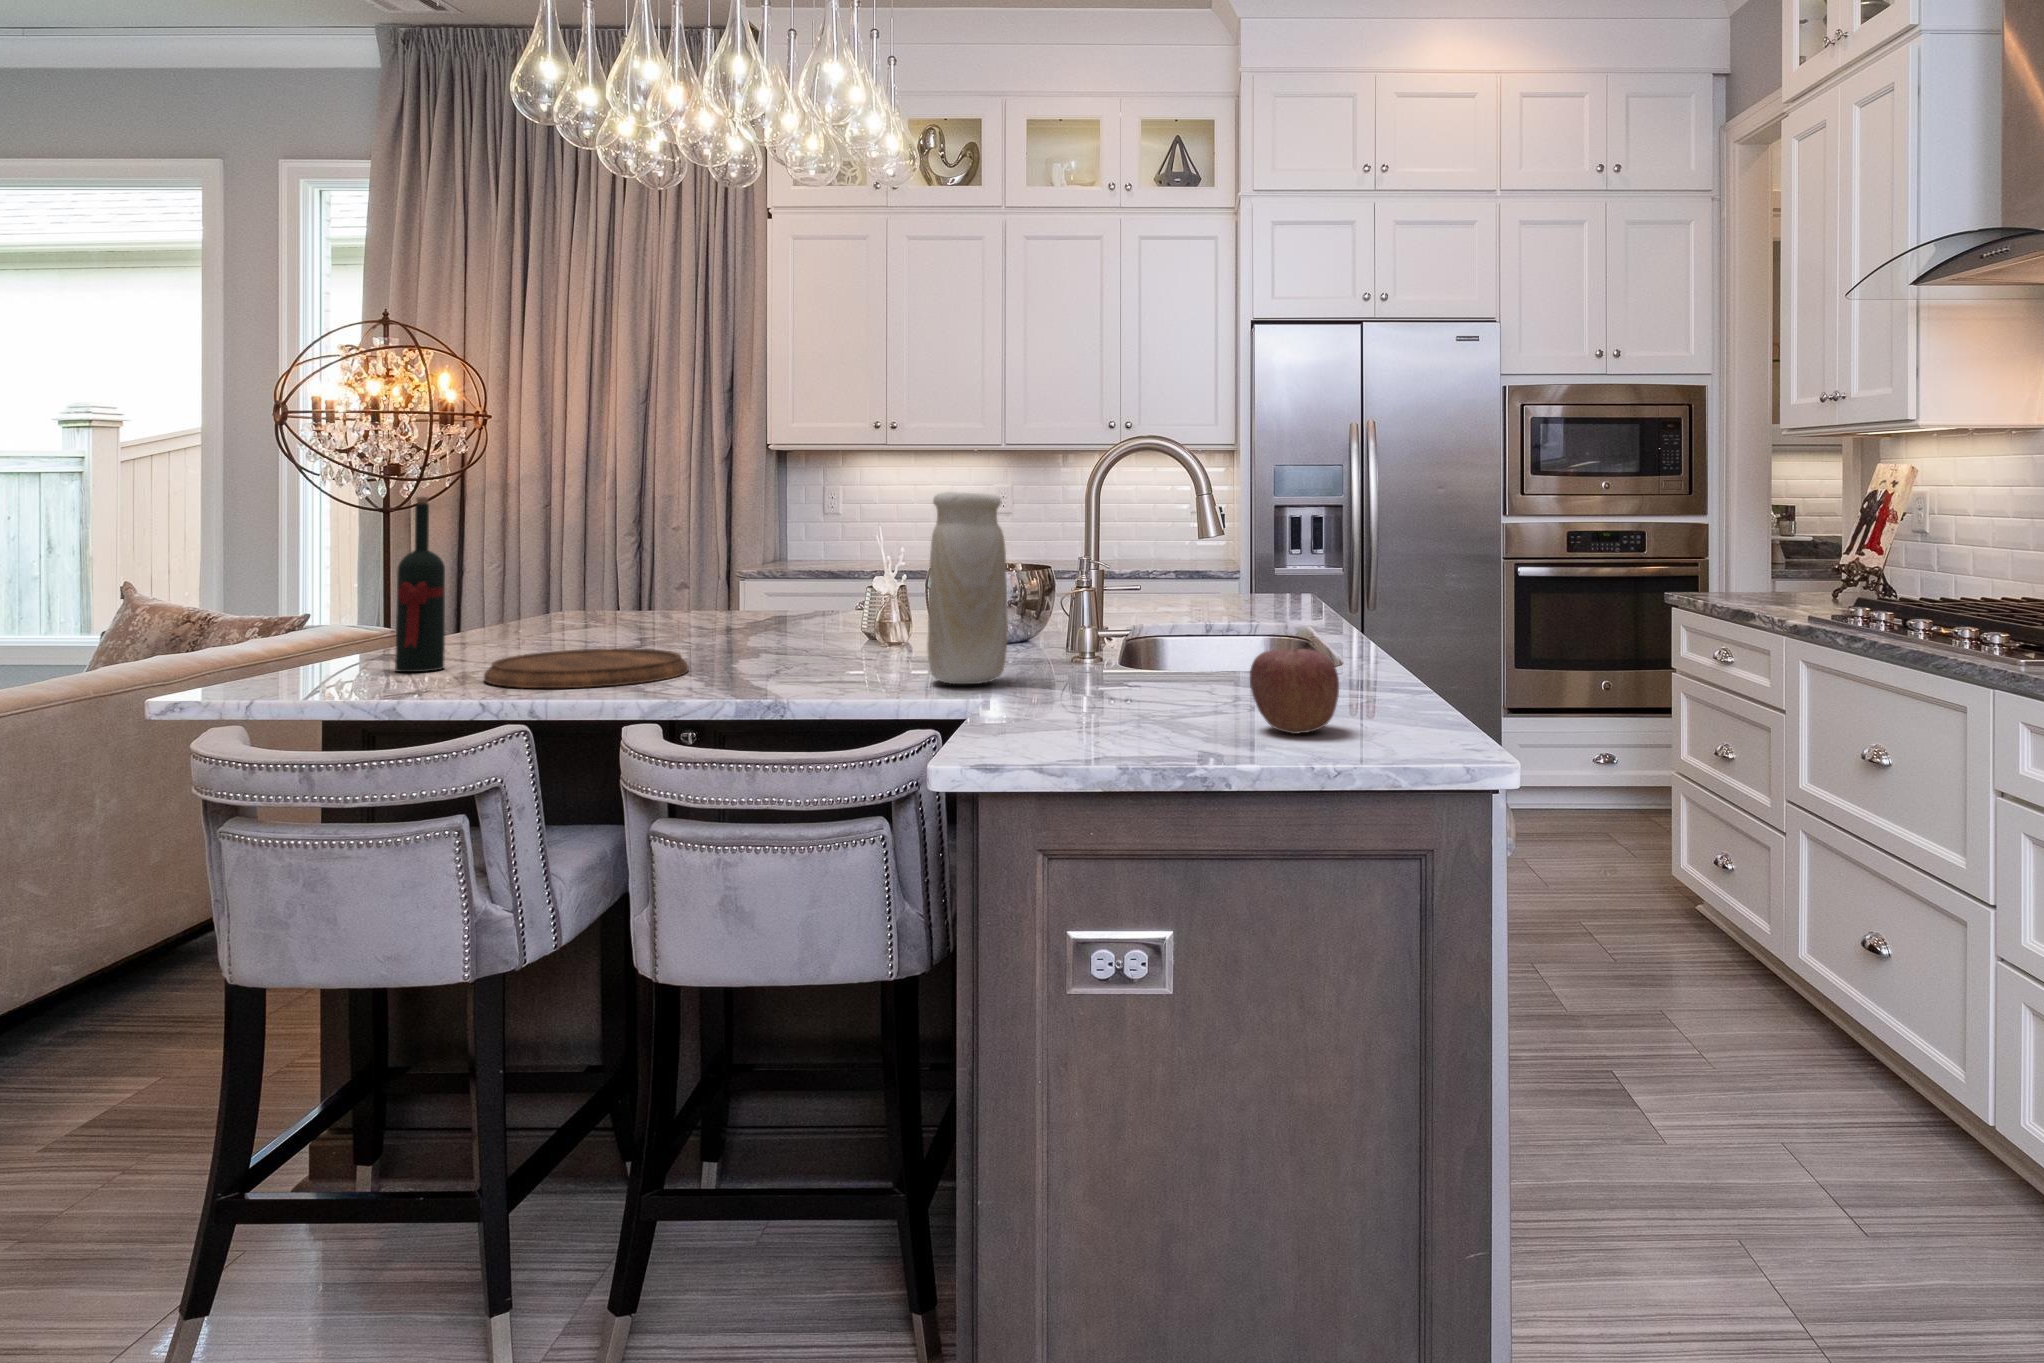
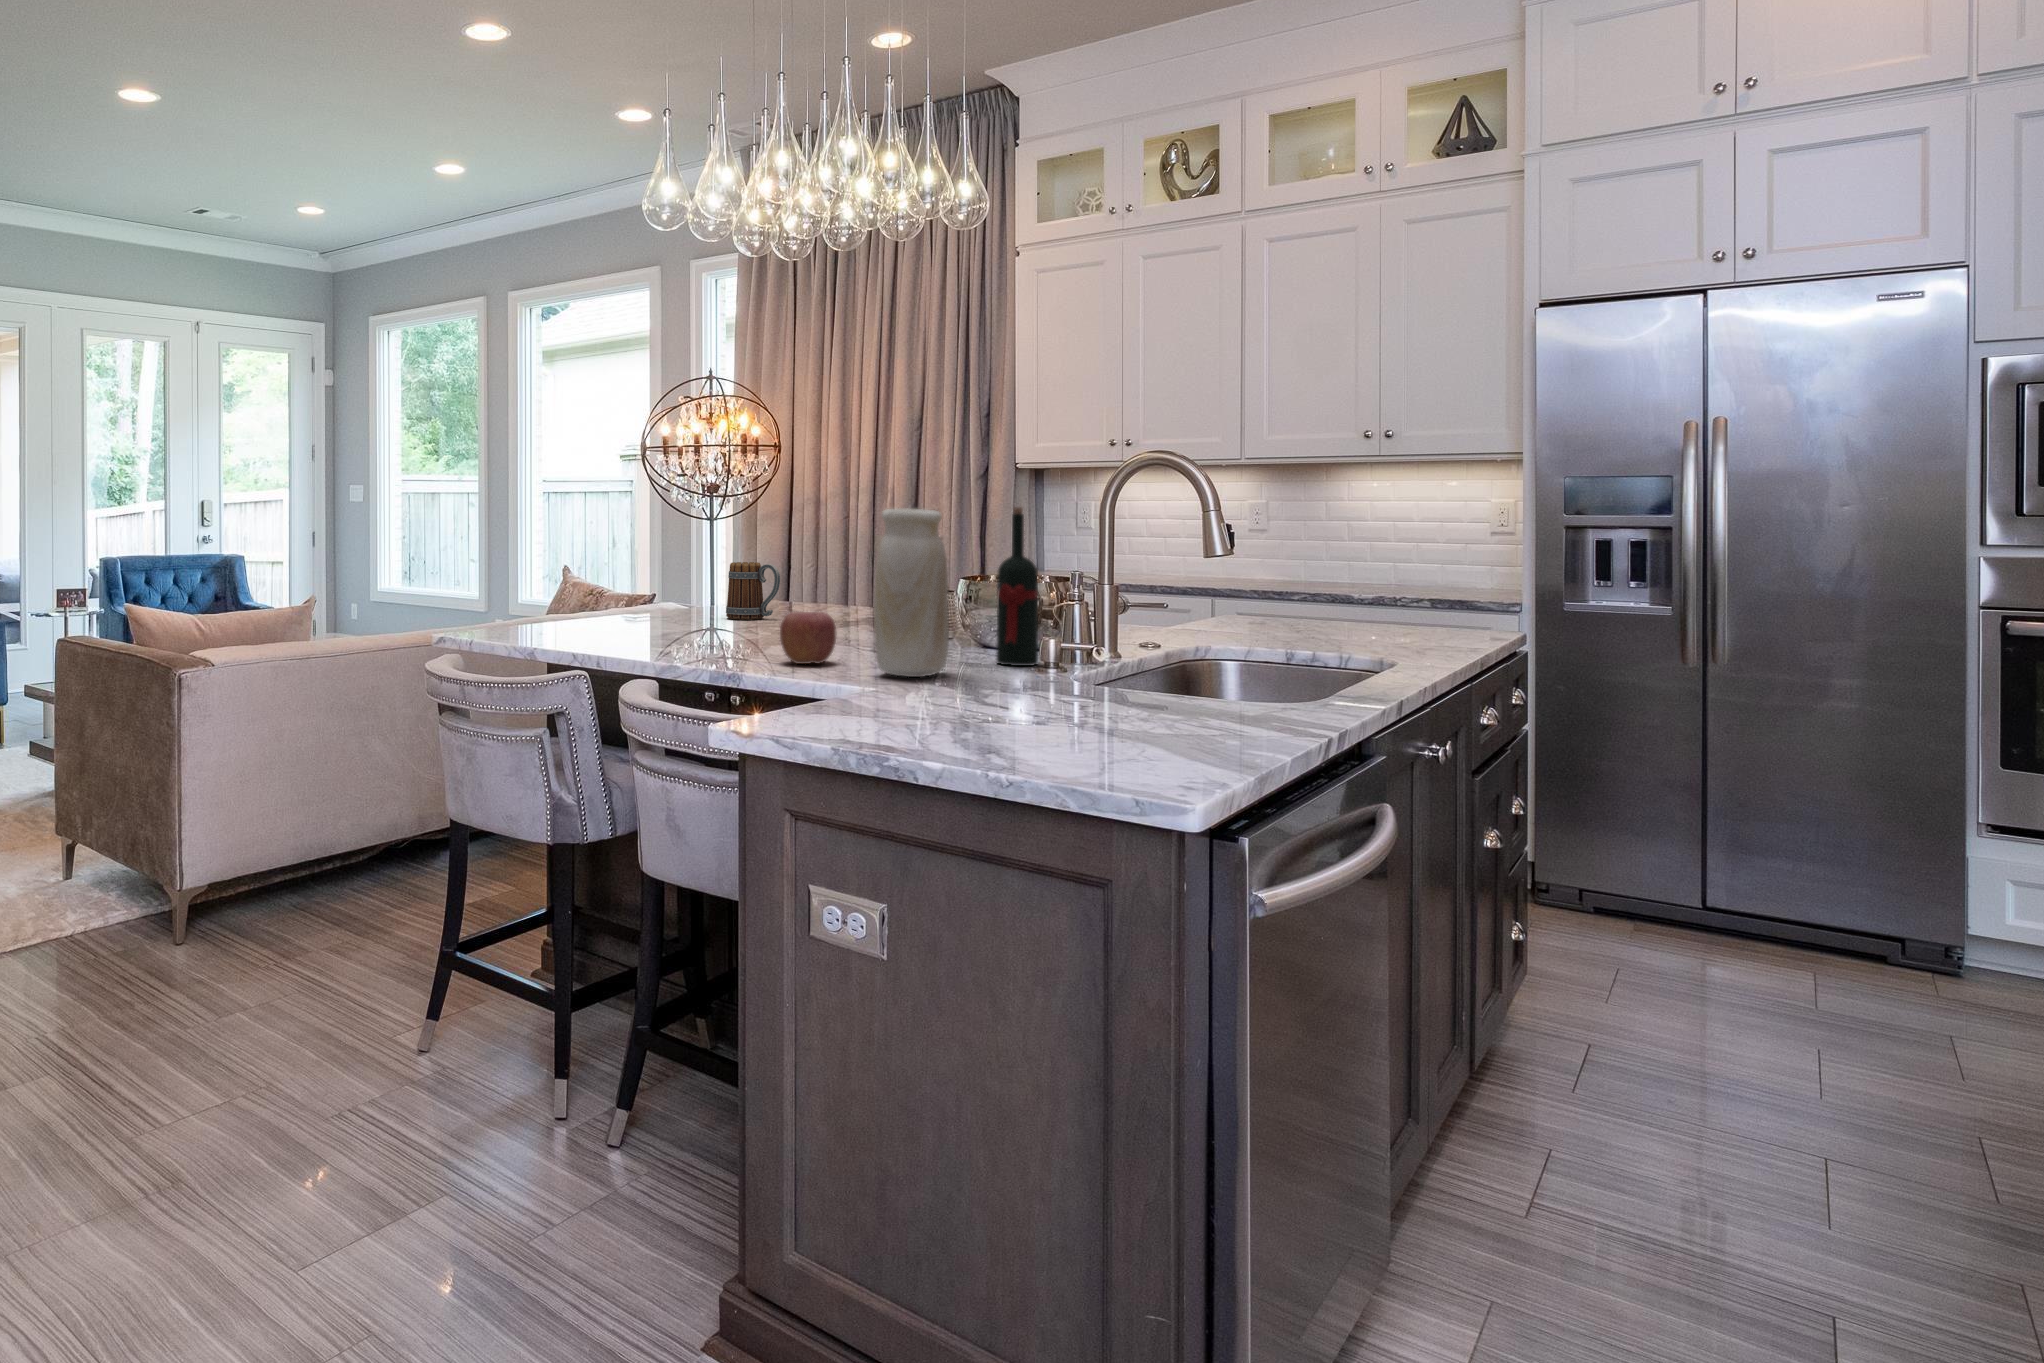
wine bottle: present [395,497,445,672] -> present [996,507,1038,666]
mug: none [553,565,631,639] -> present [726,562,780,620]
cutting board: present [484,649,688,688] -> none [604,626,749,653]
apple: present [1250,649,1339,734] -> present [780,612,837,664]

